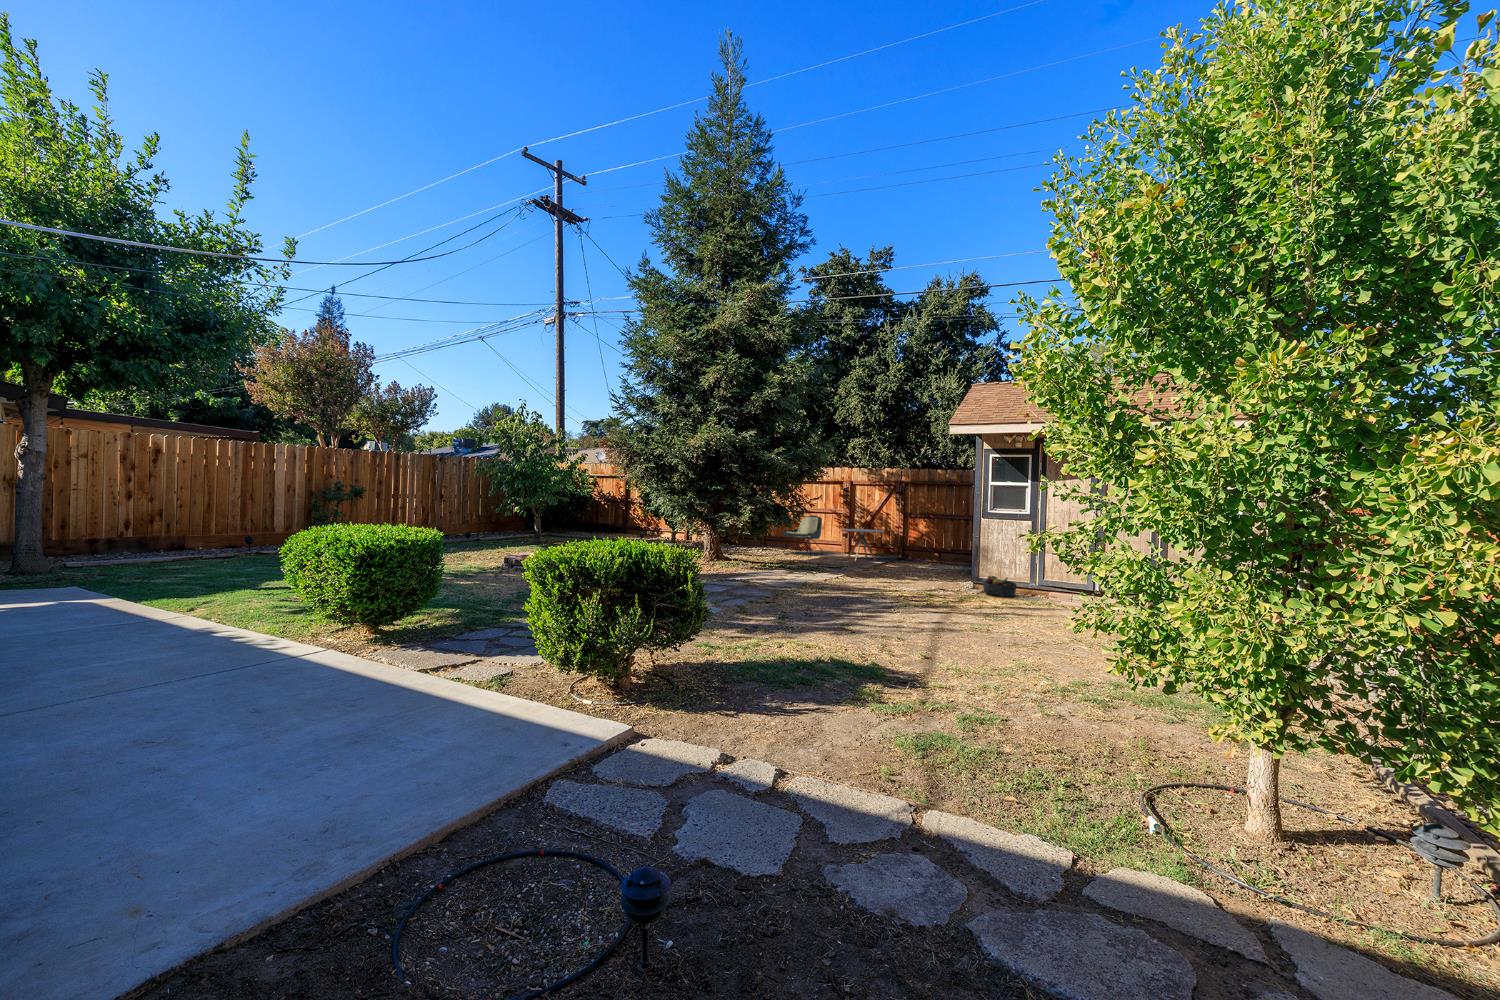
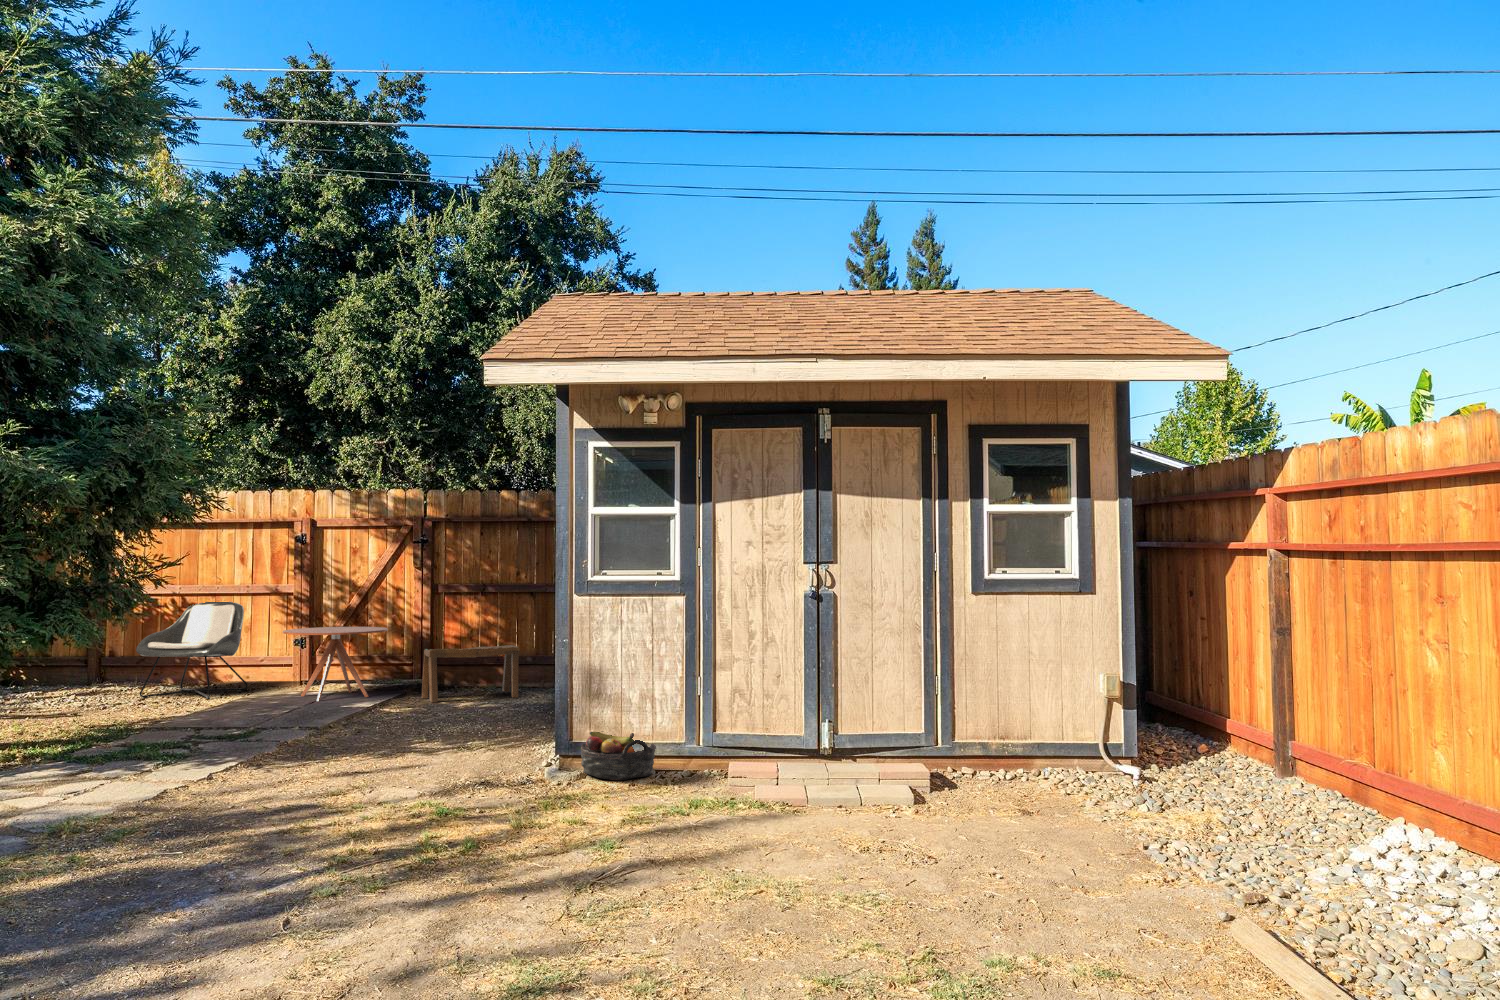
bench: none [900,541,946,566] -> present [422,645,520,702]

